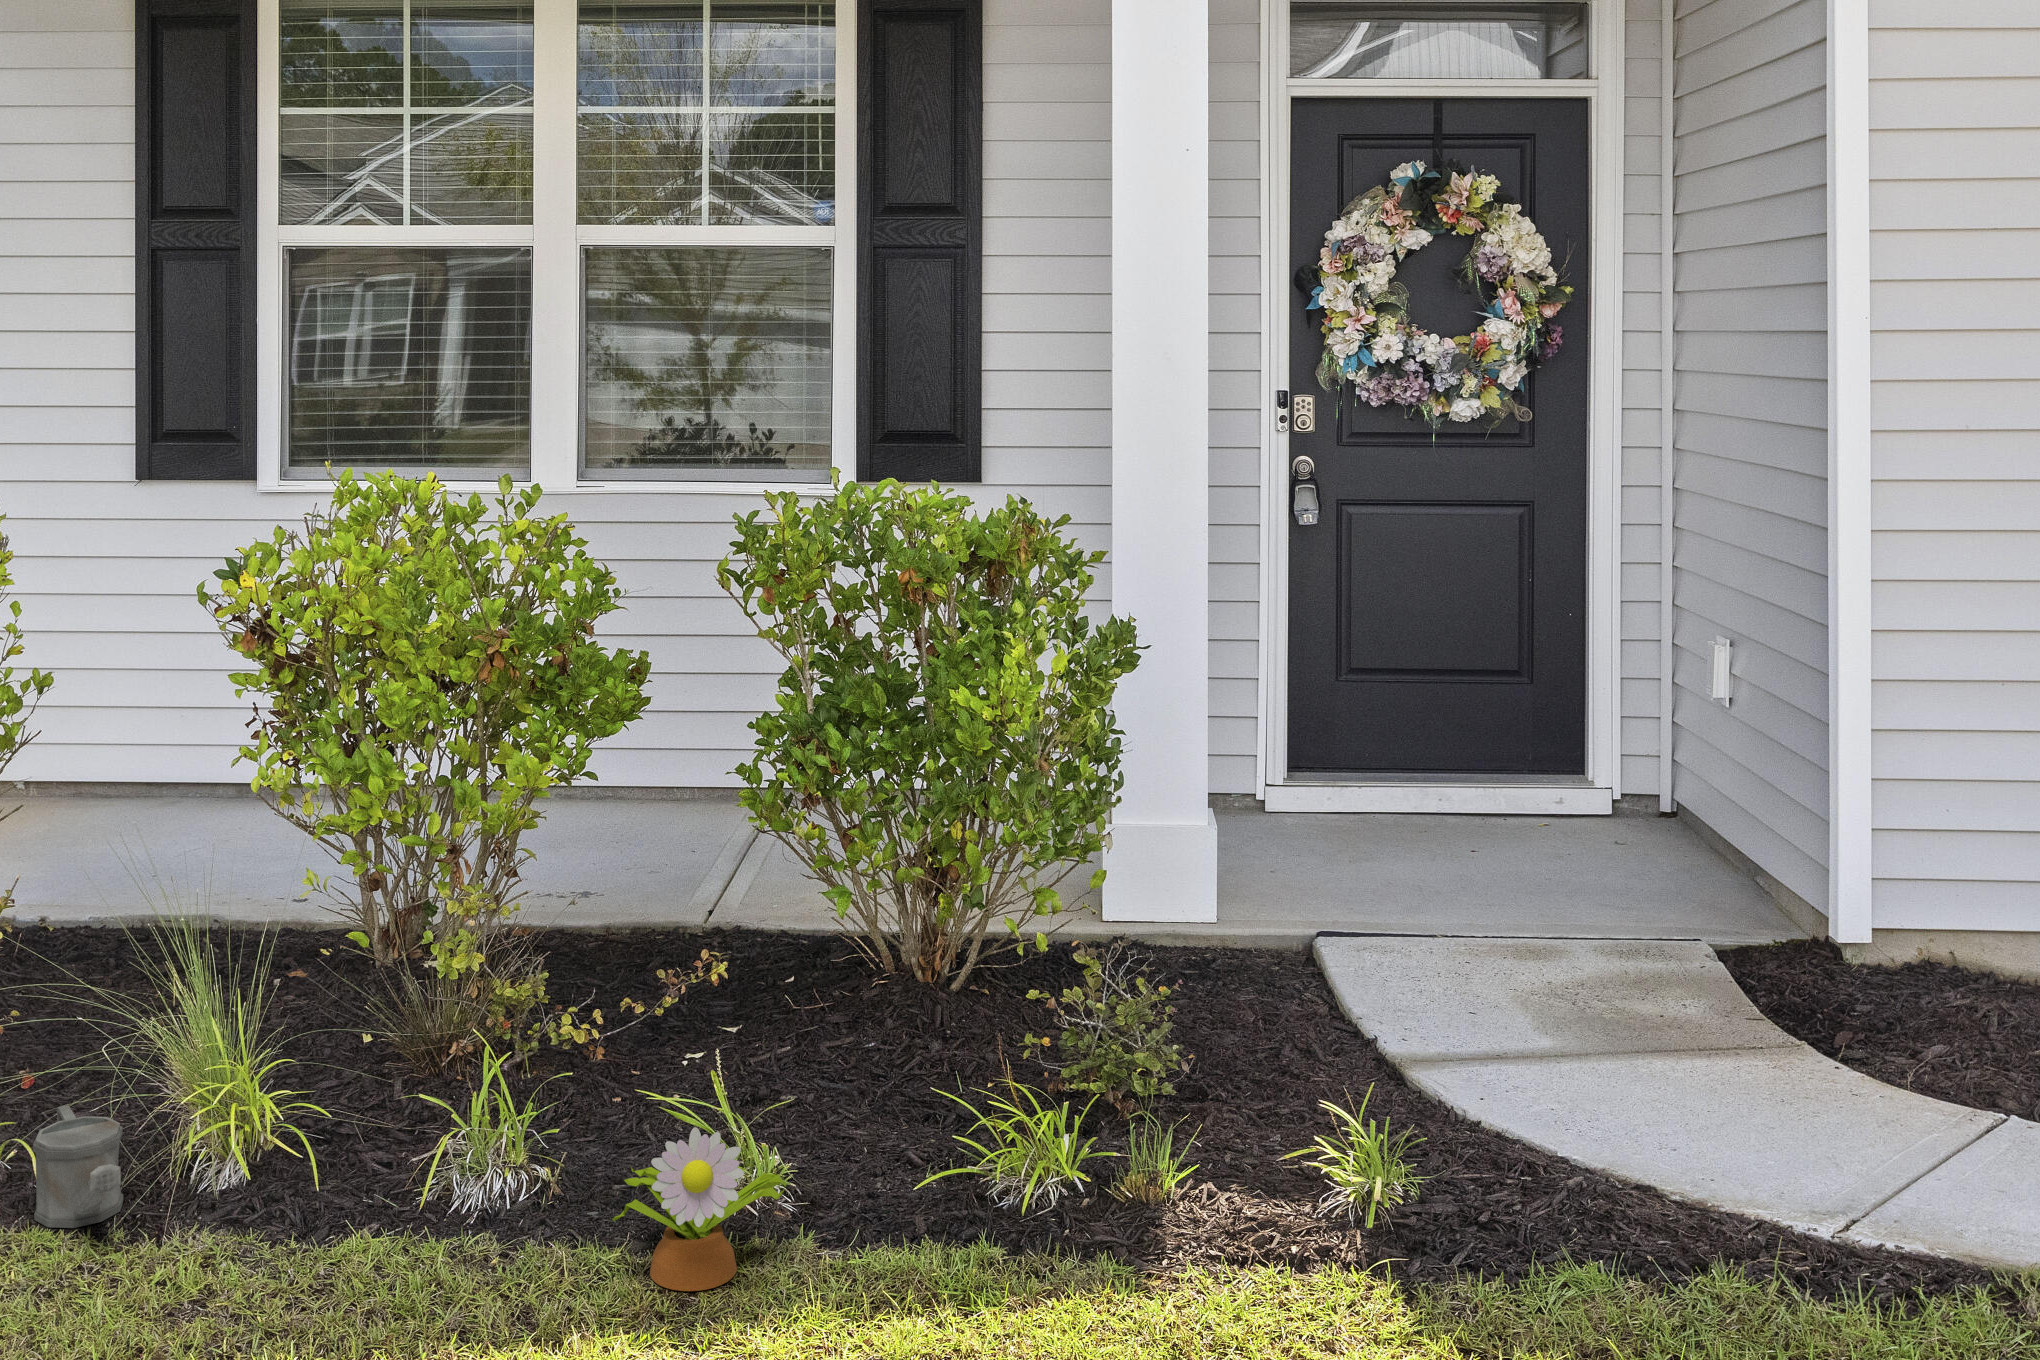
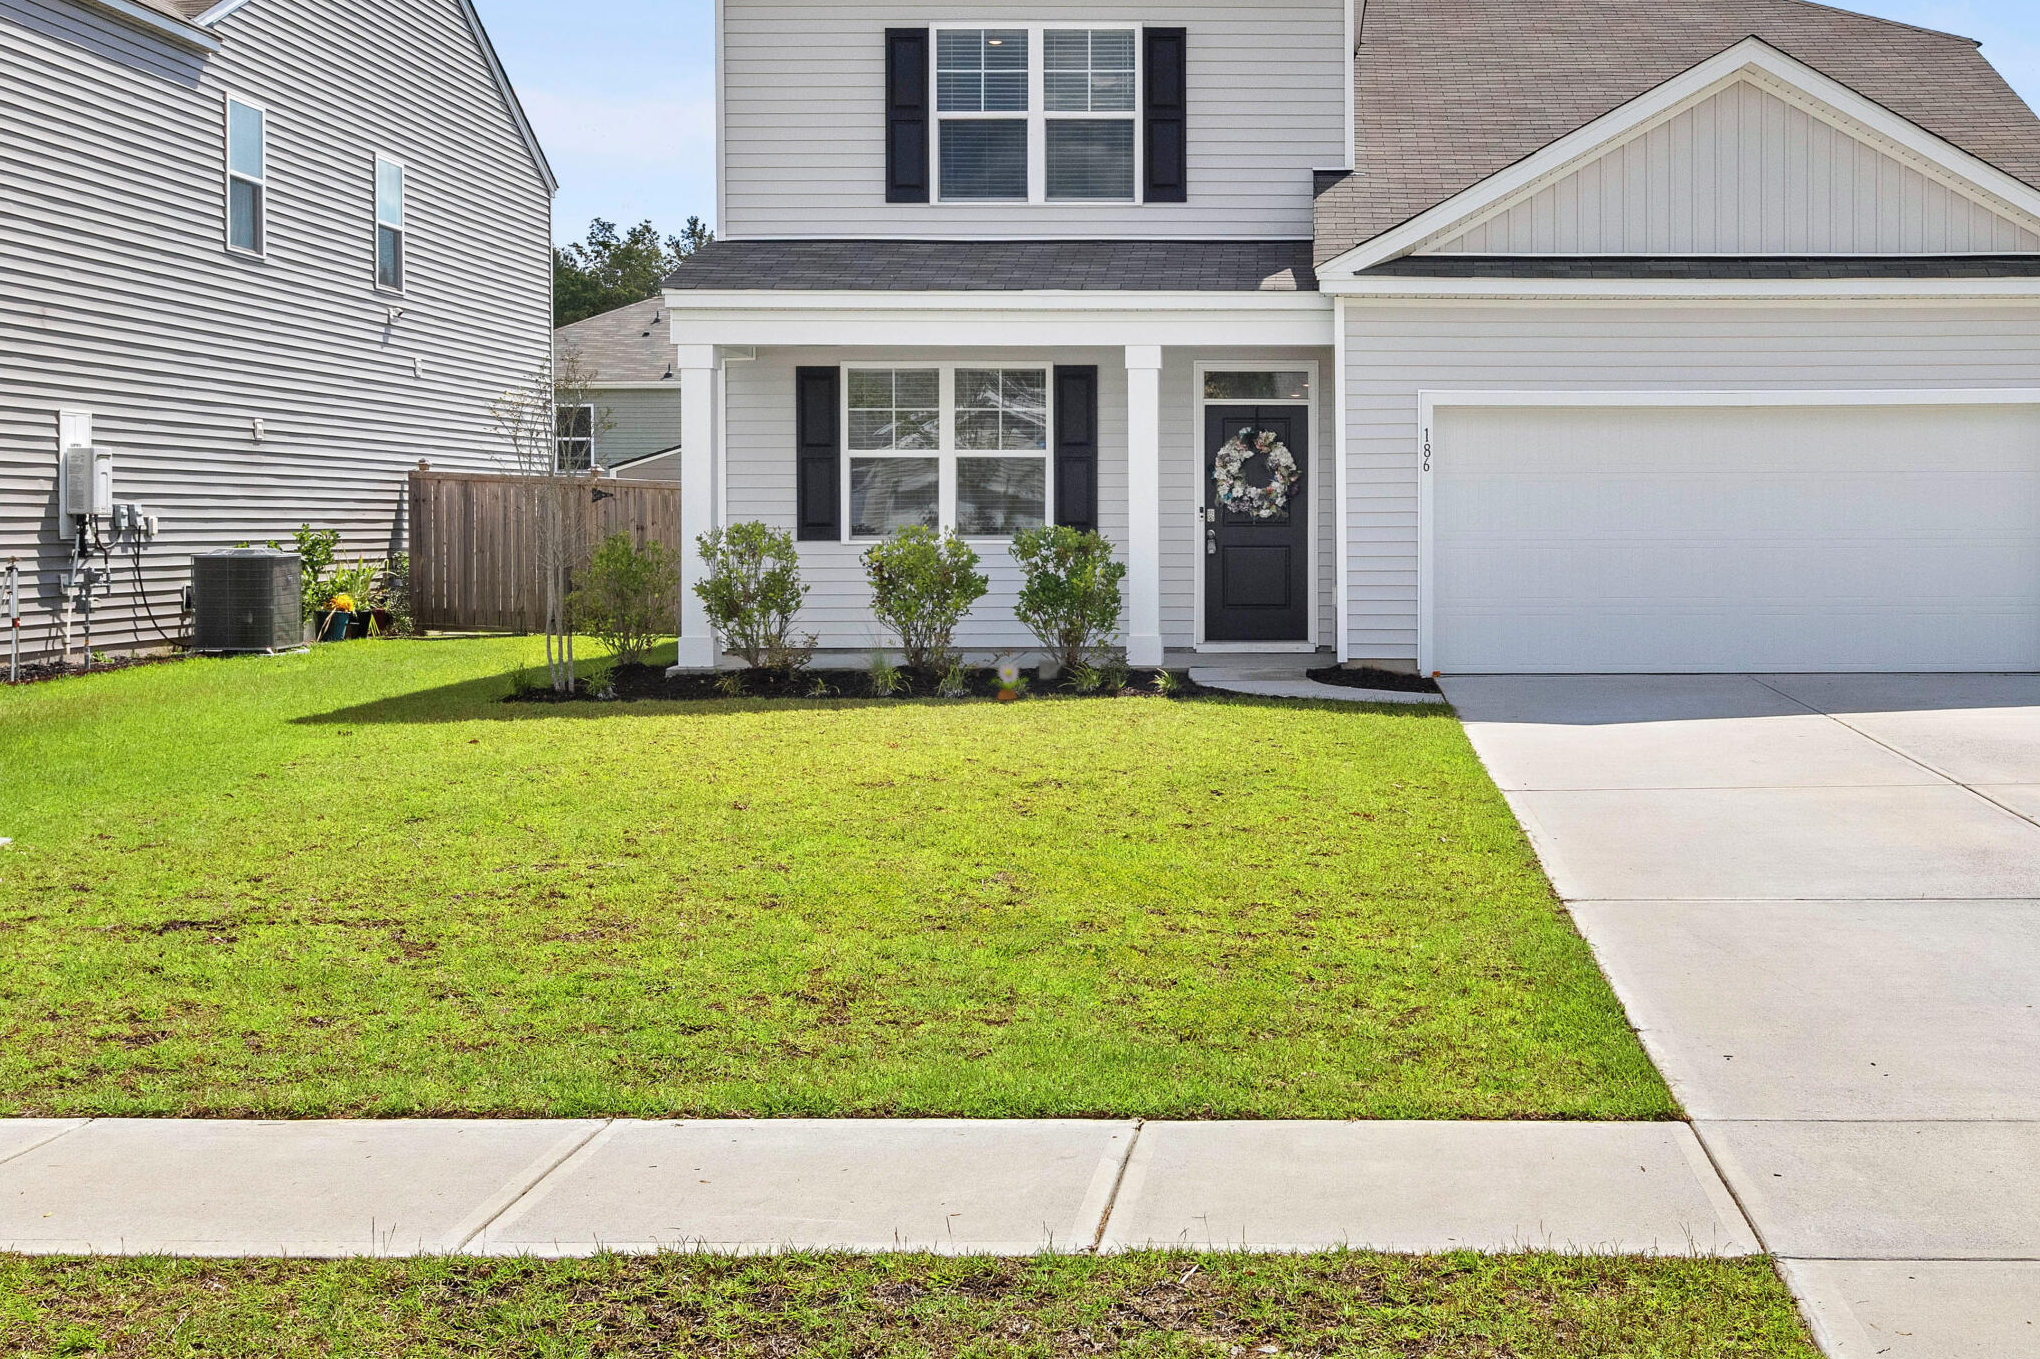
watering can: present [33,1105,123,1228] -> present [1038,660,1065,679]

